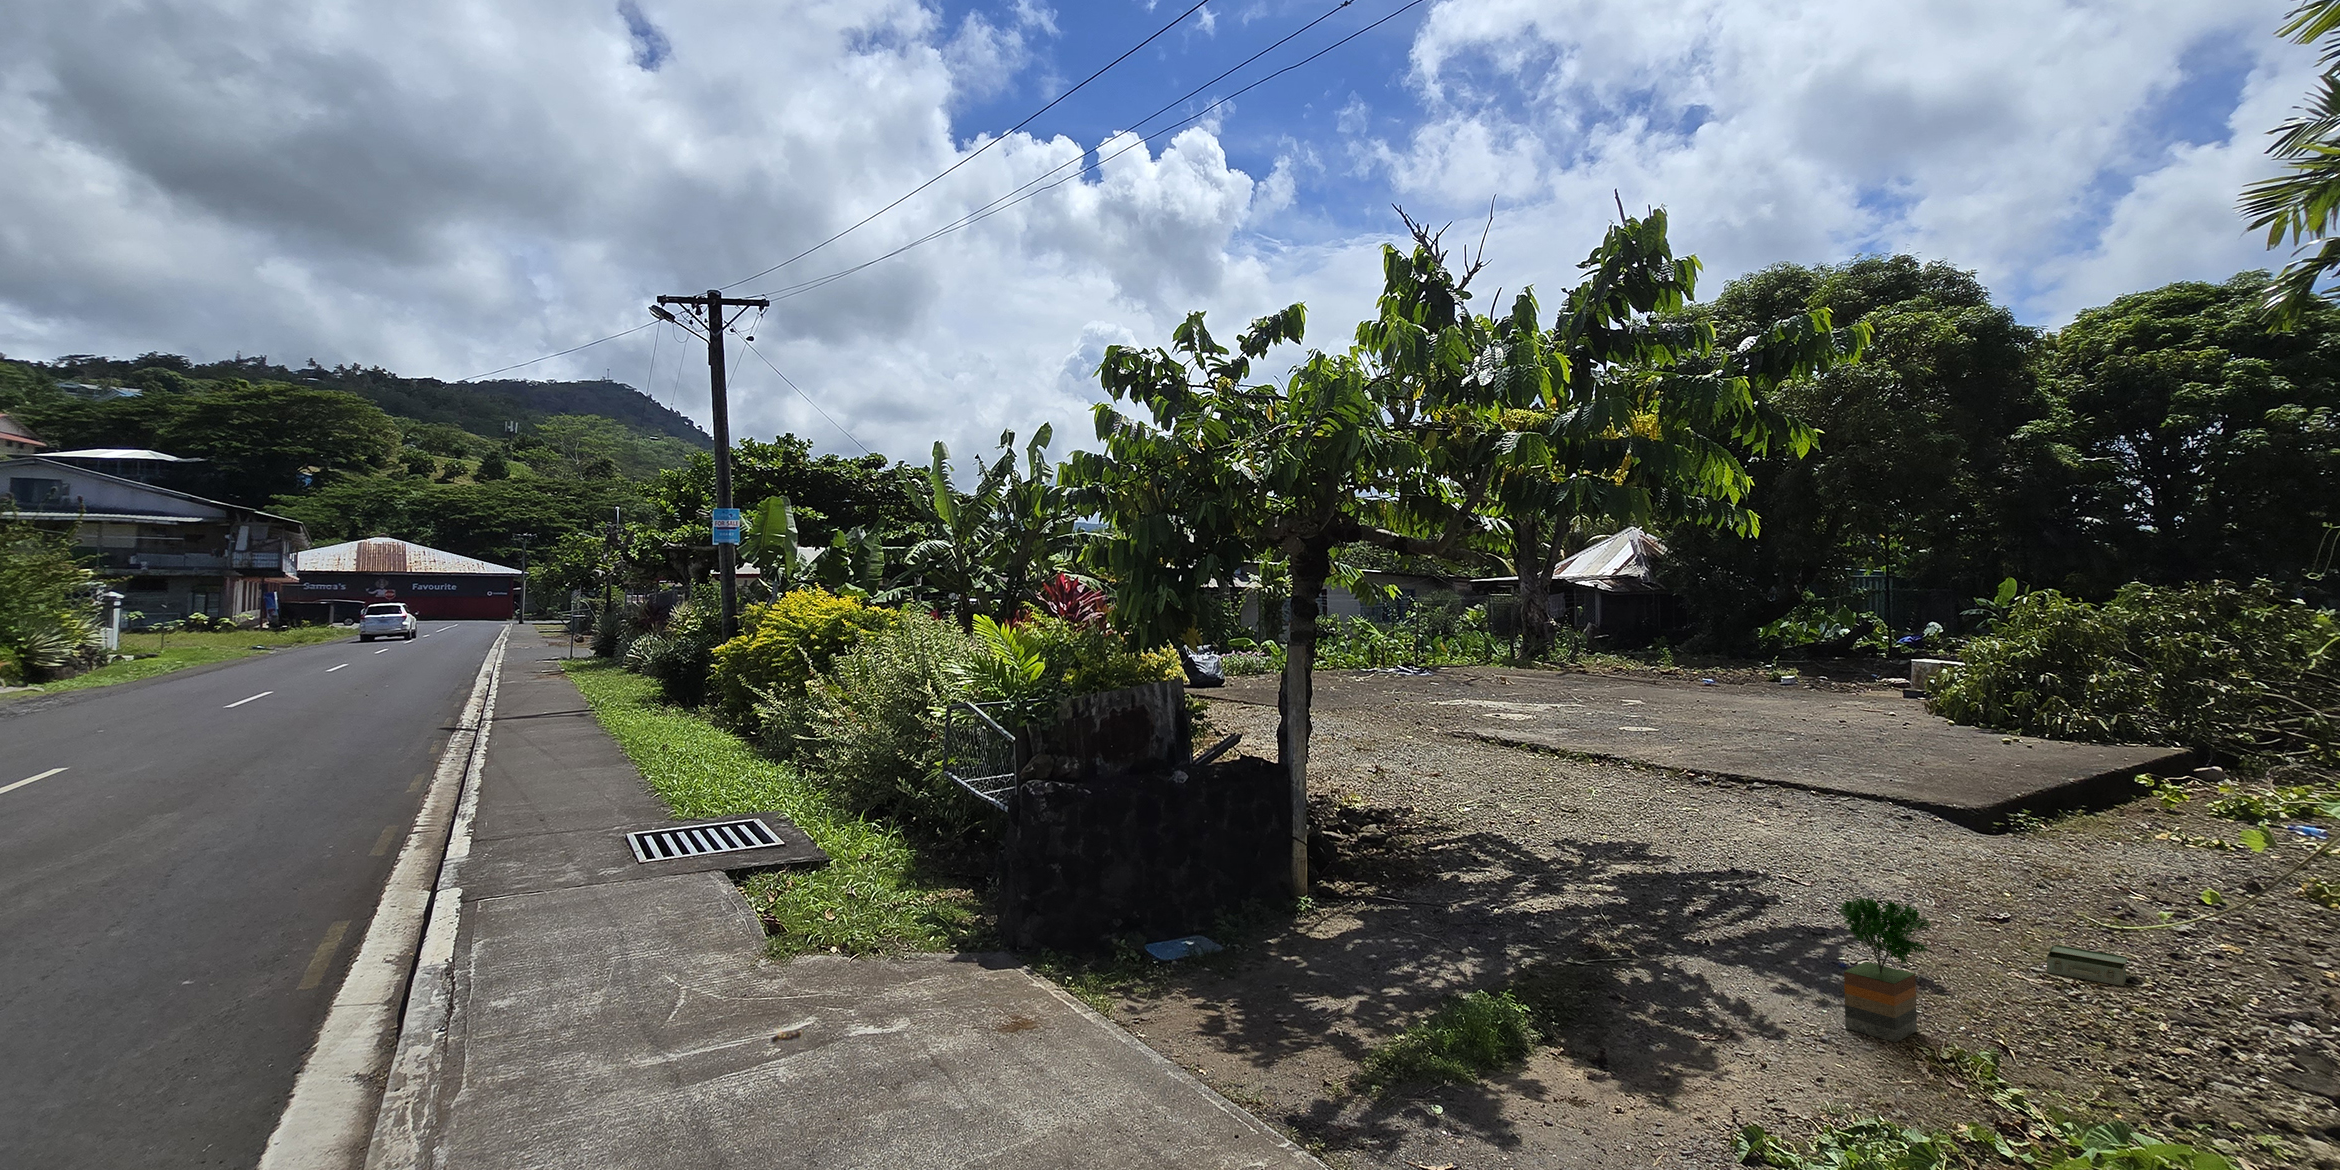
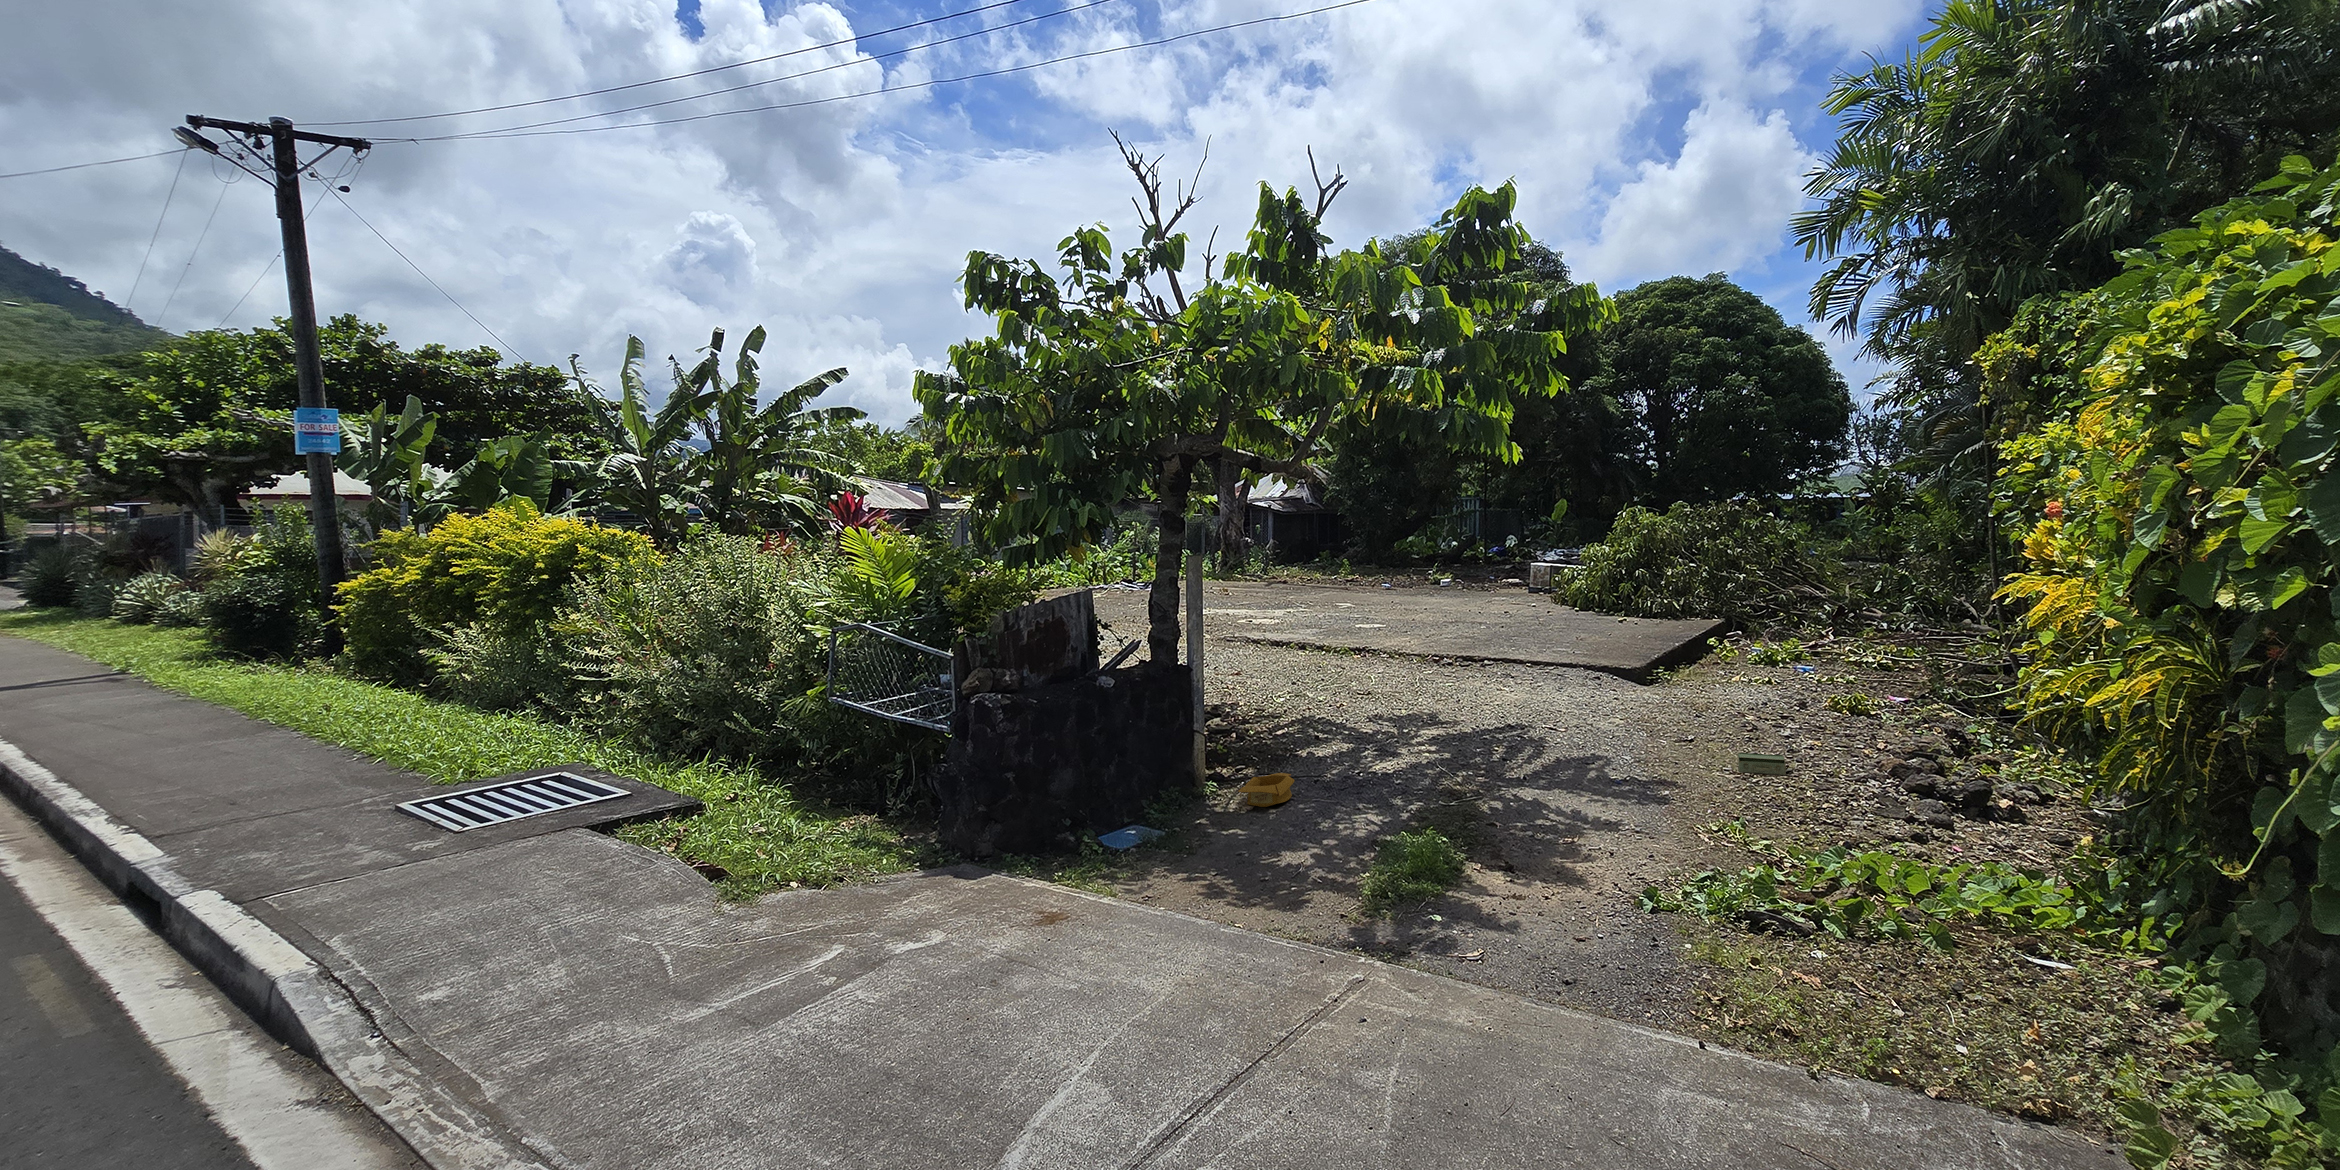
cardboard box: none [1322,896,1397,934] -> present [1238,773,1294,807]
potted tree: present [1838,897,1932,1042] -> none [1640,731,1707,832]

